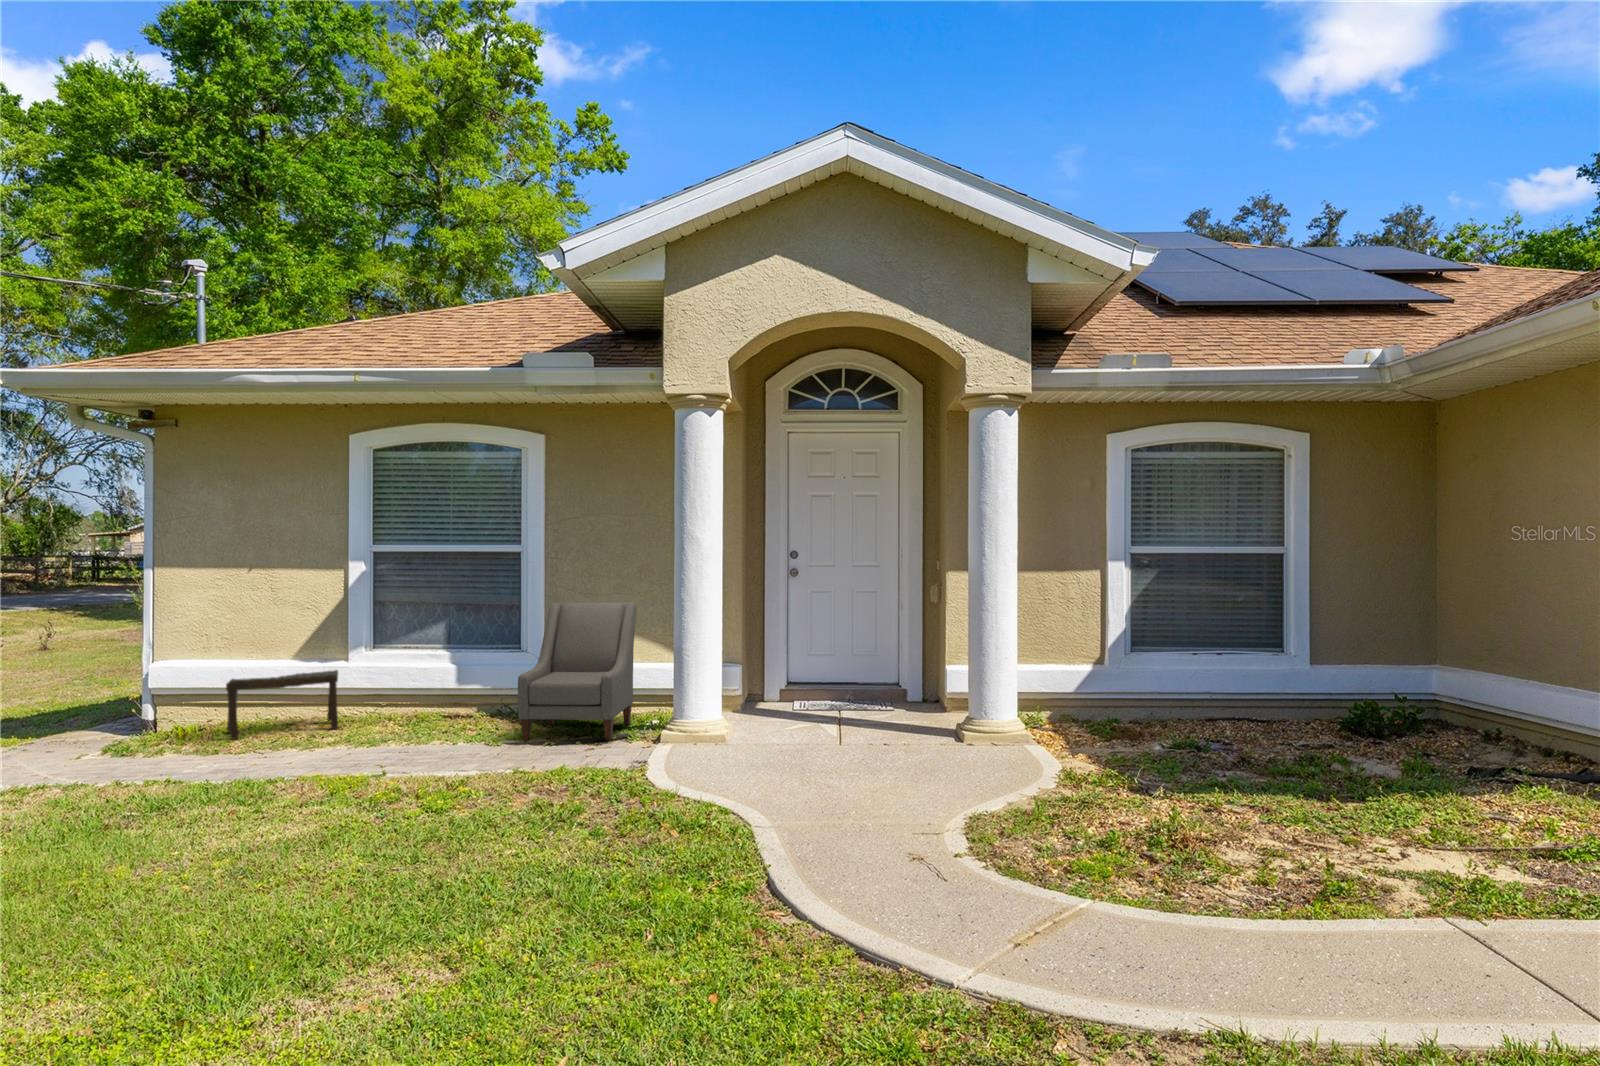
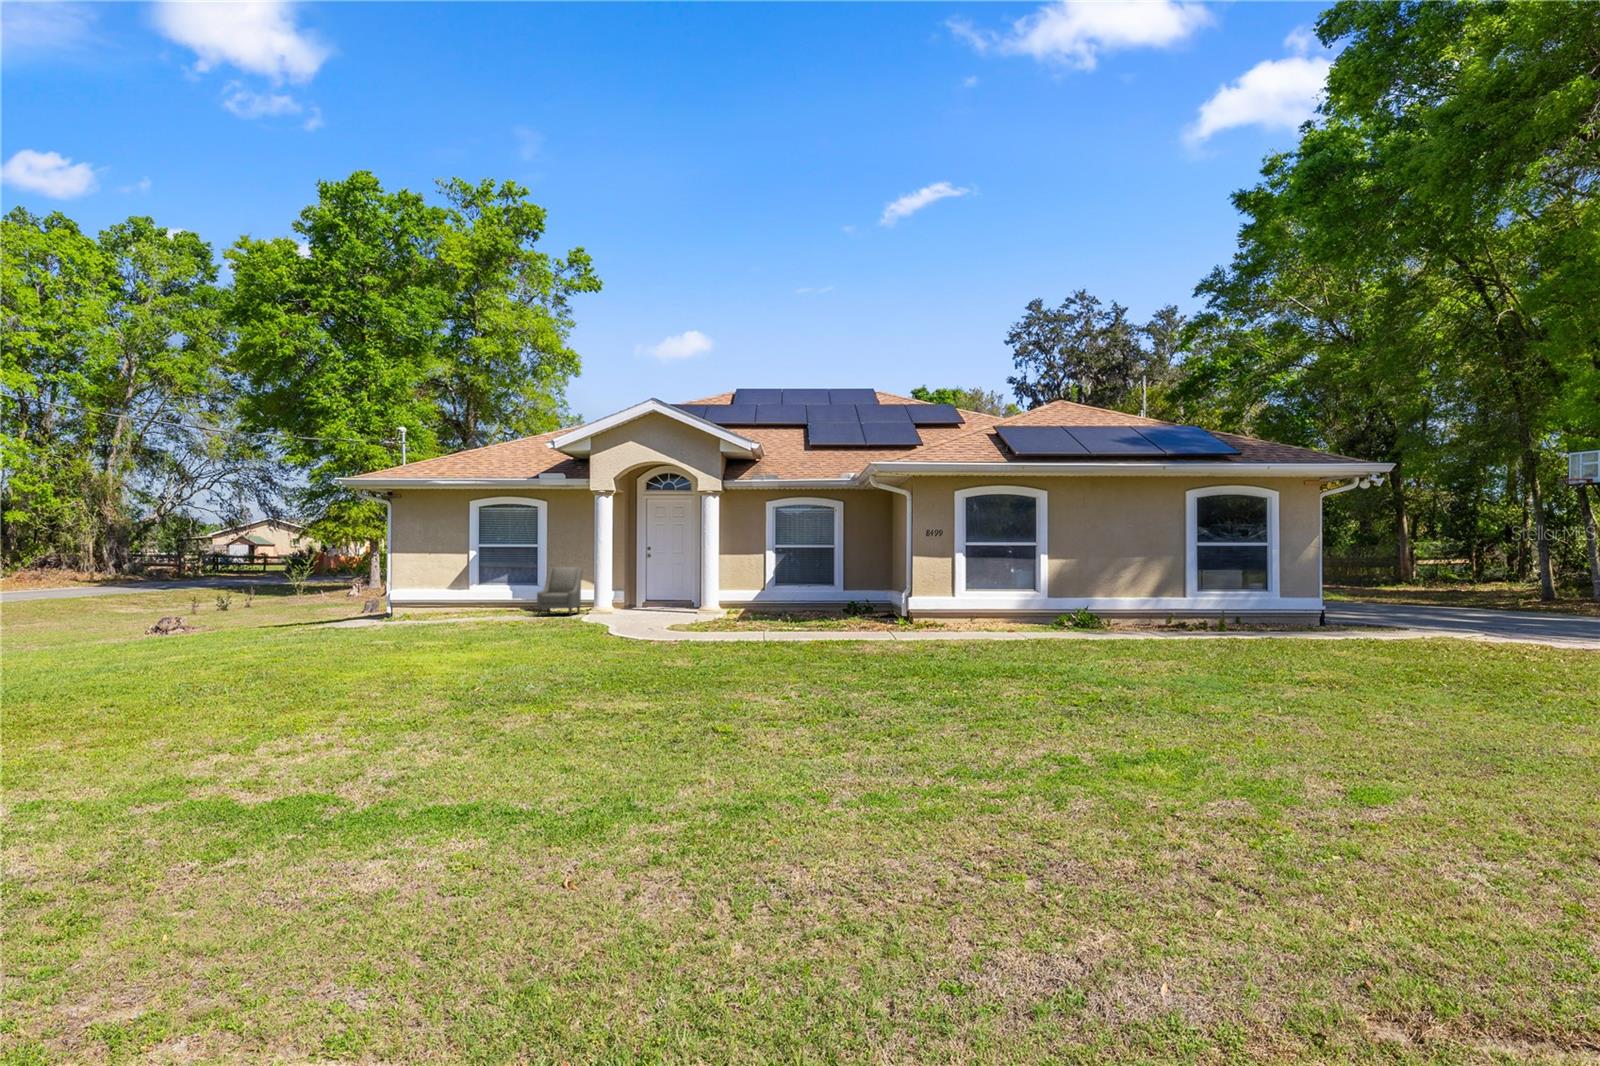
bench: present [226,670,338,740] -> none [425,593,467,617]

